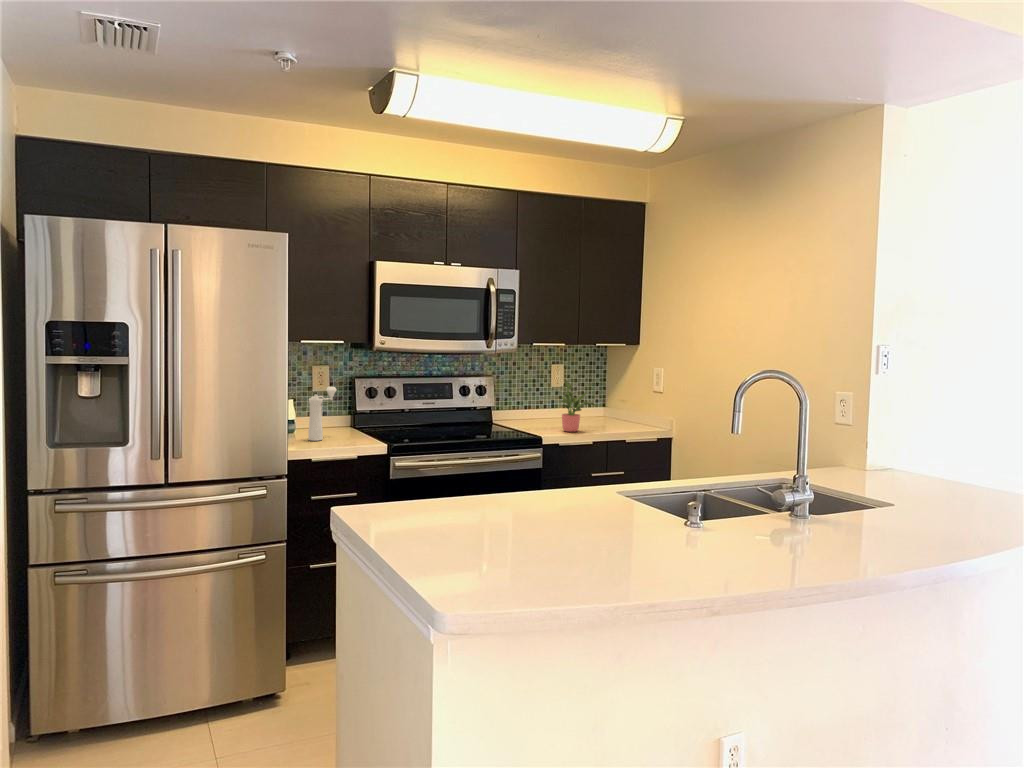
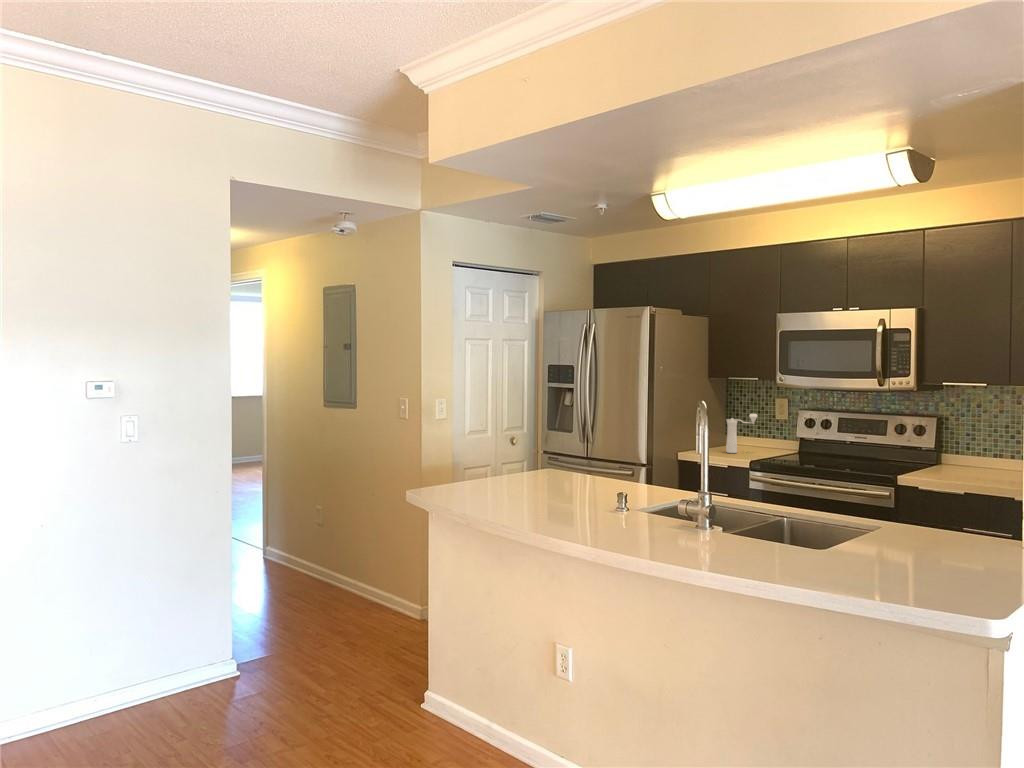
potted plant: present [561,380,595,432] -> none [938,424,998,482]

